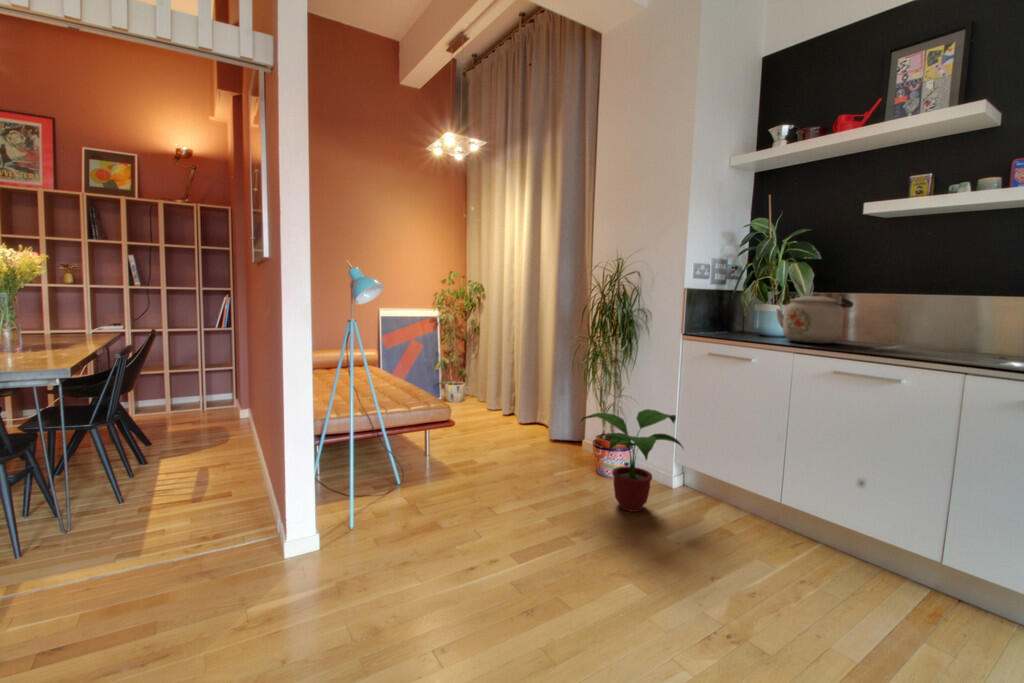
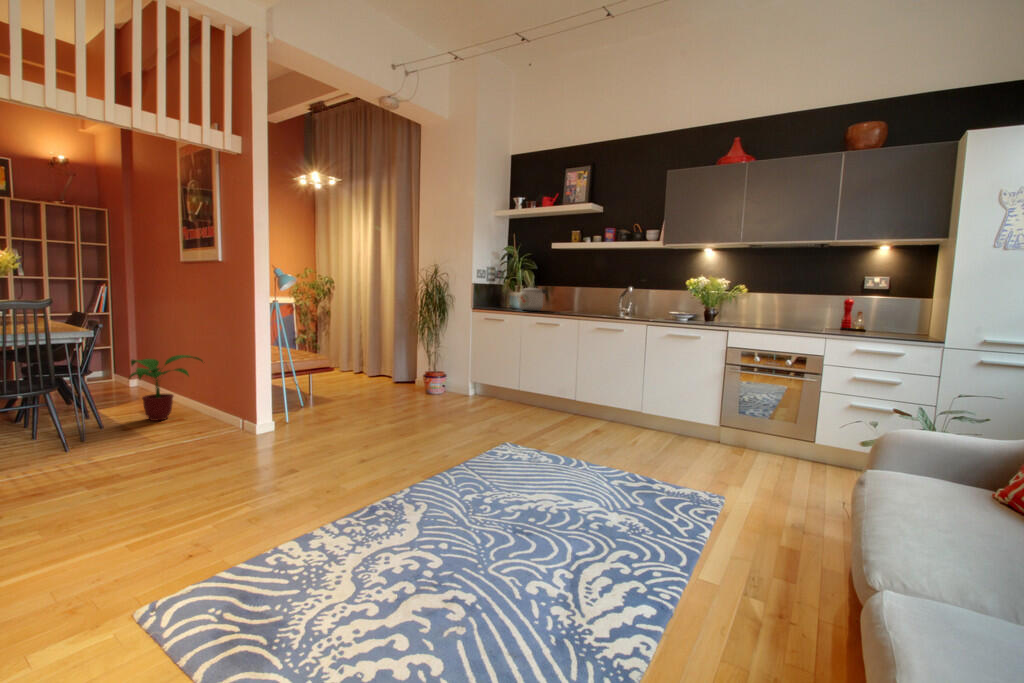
potted plant: present [580,409,683,512] -> present [129,355,202,421]

